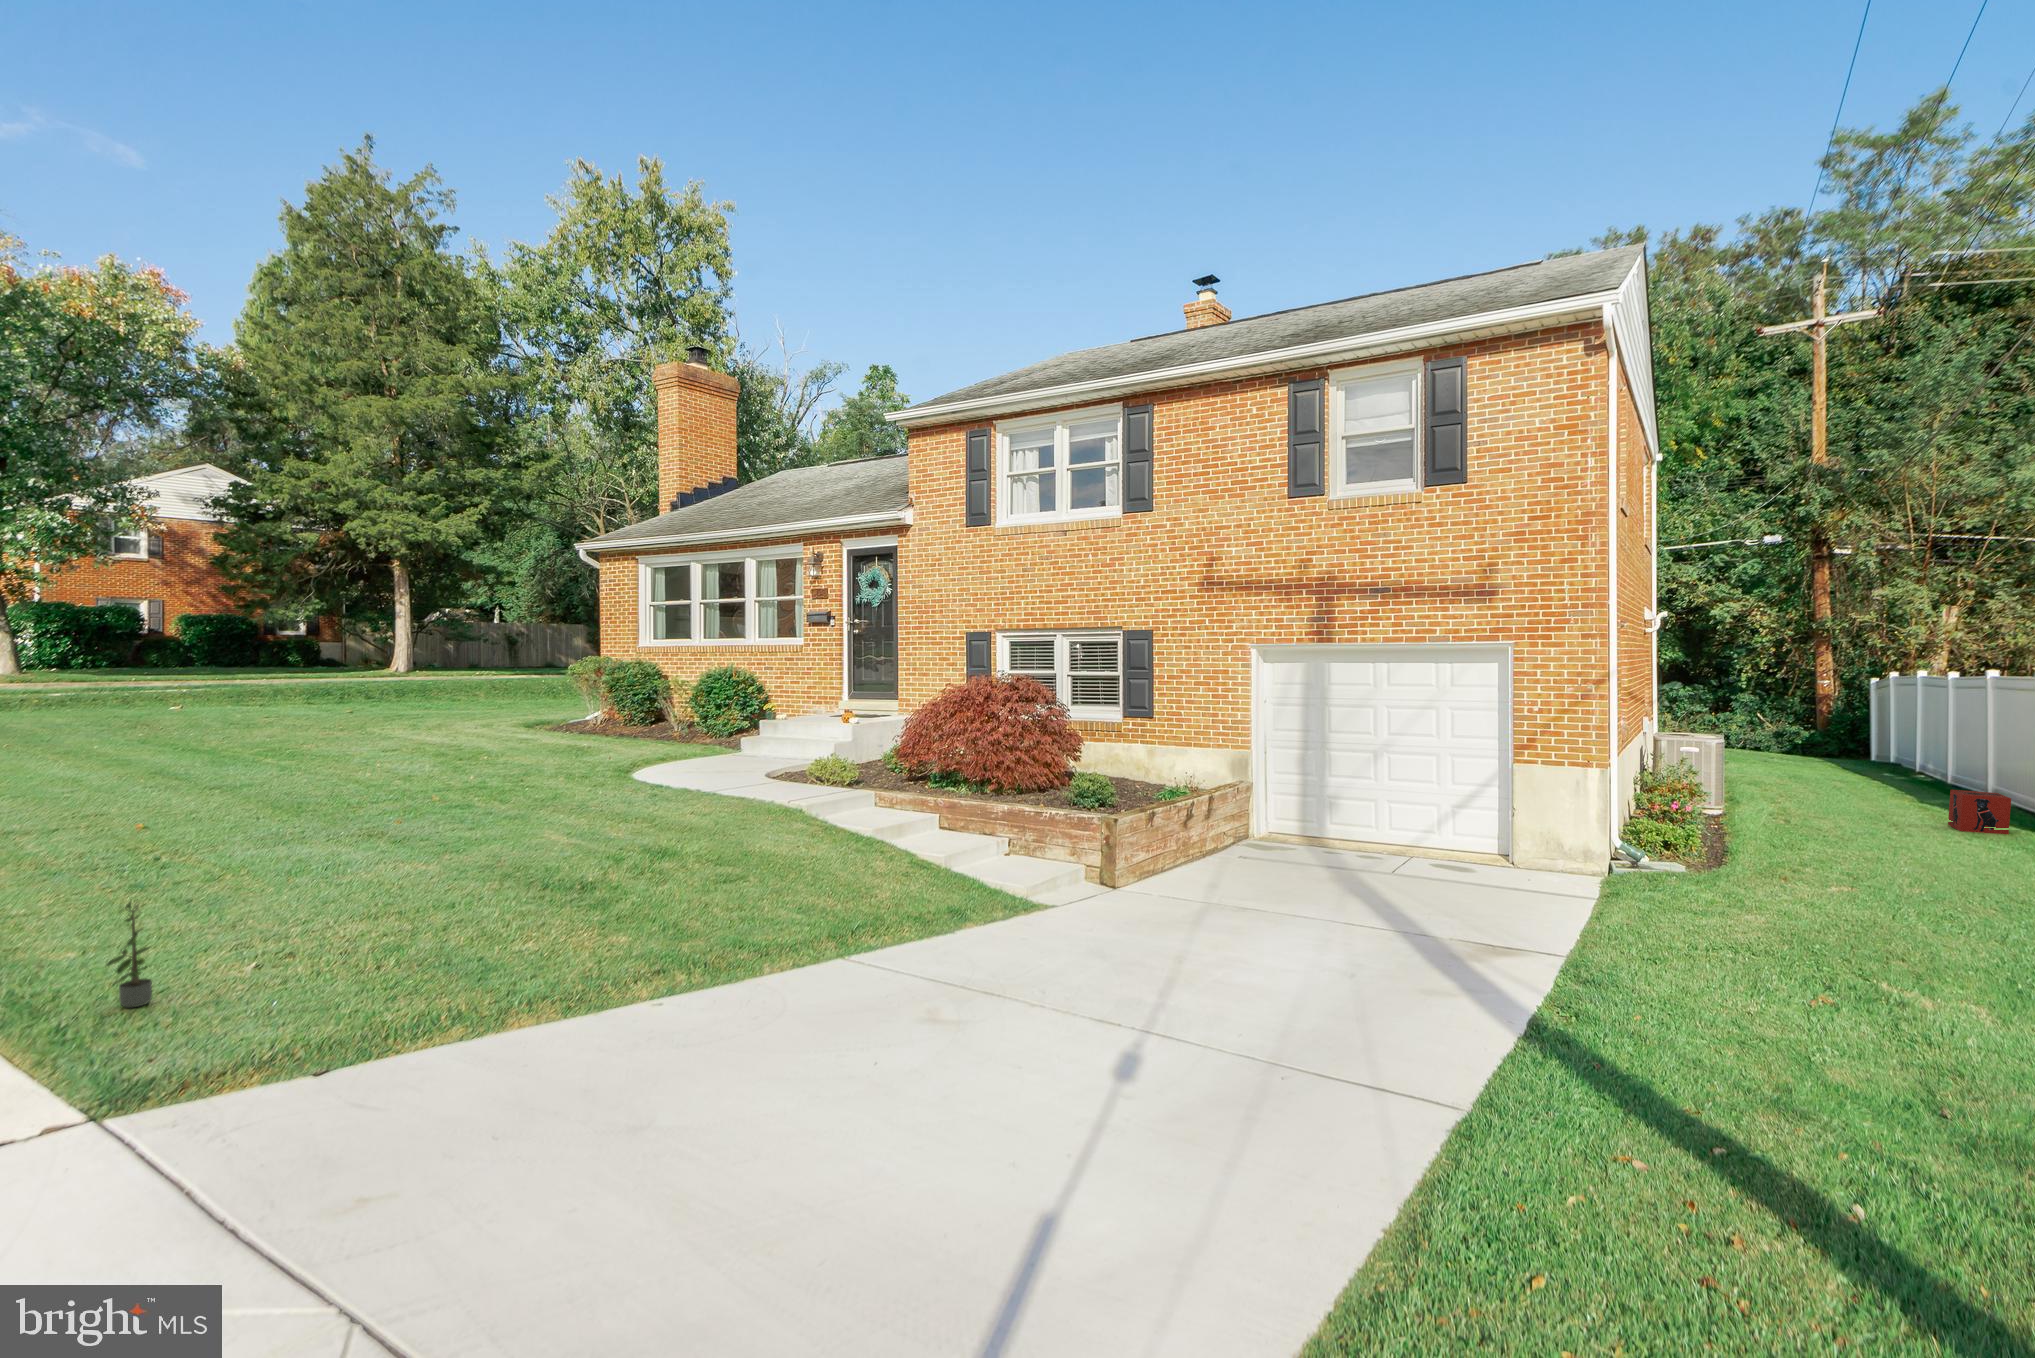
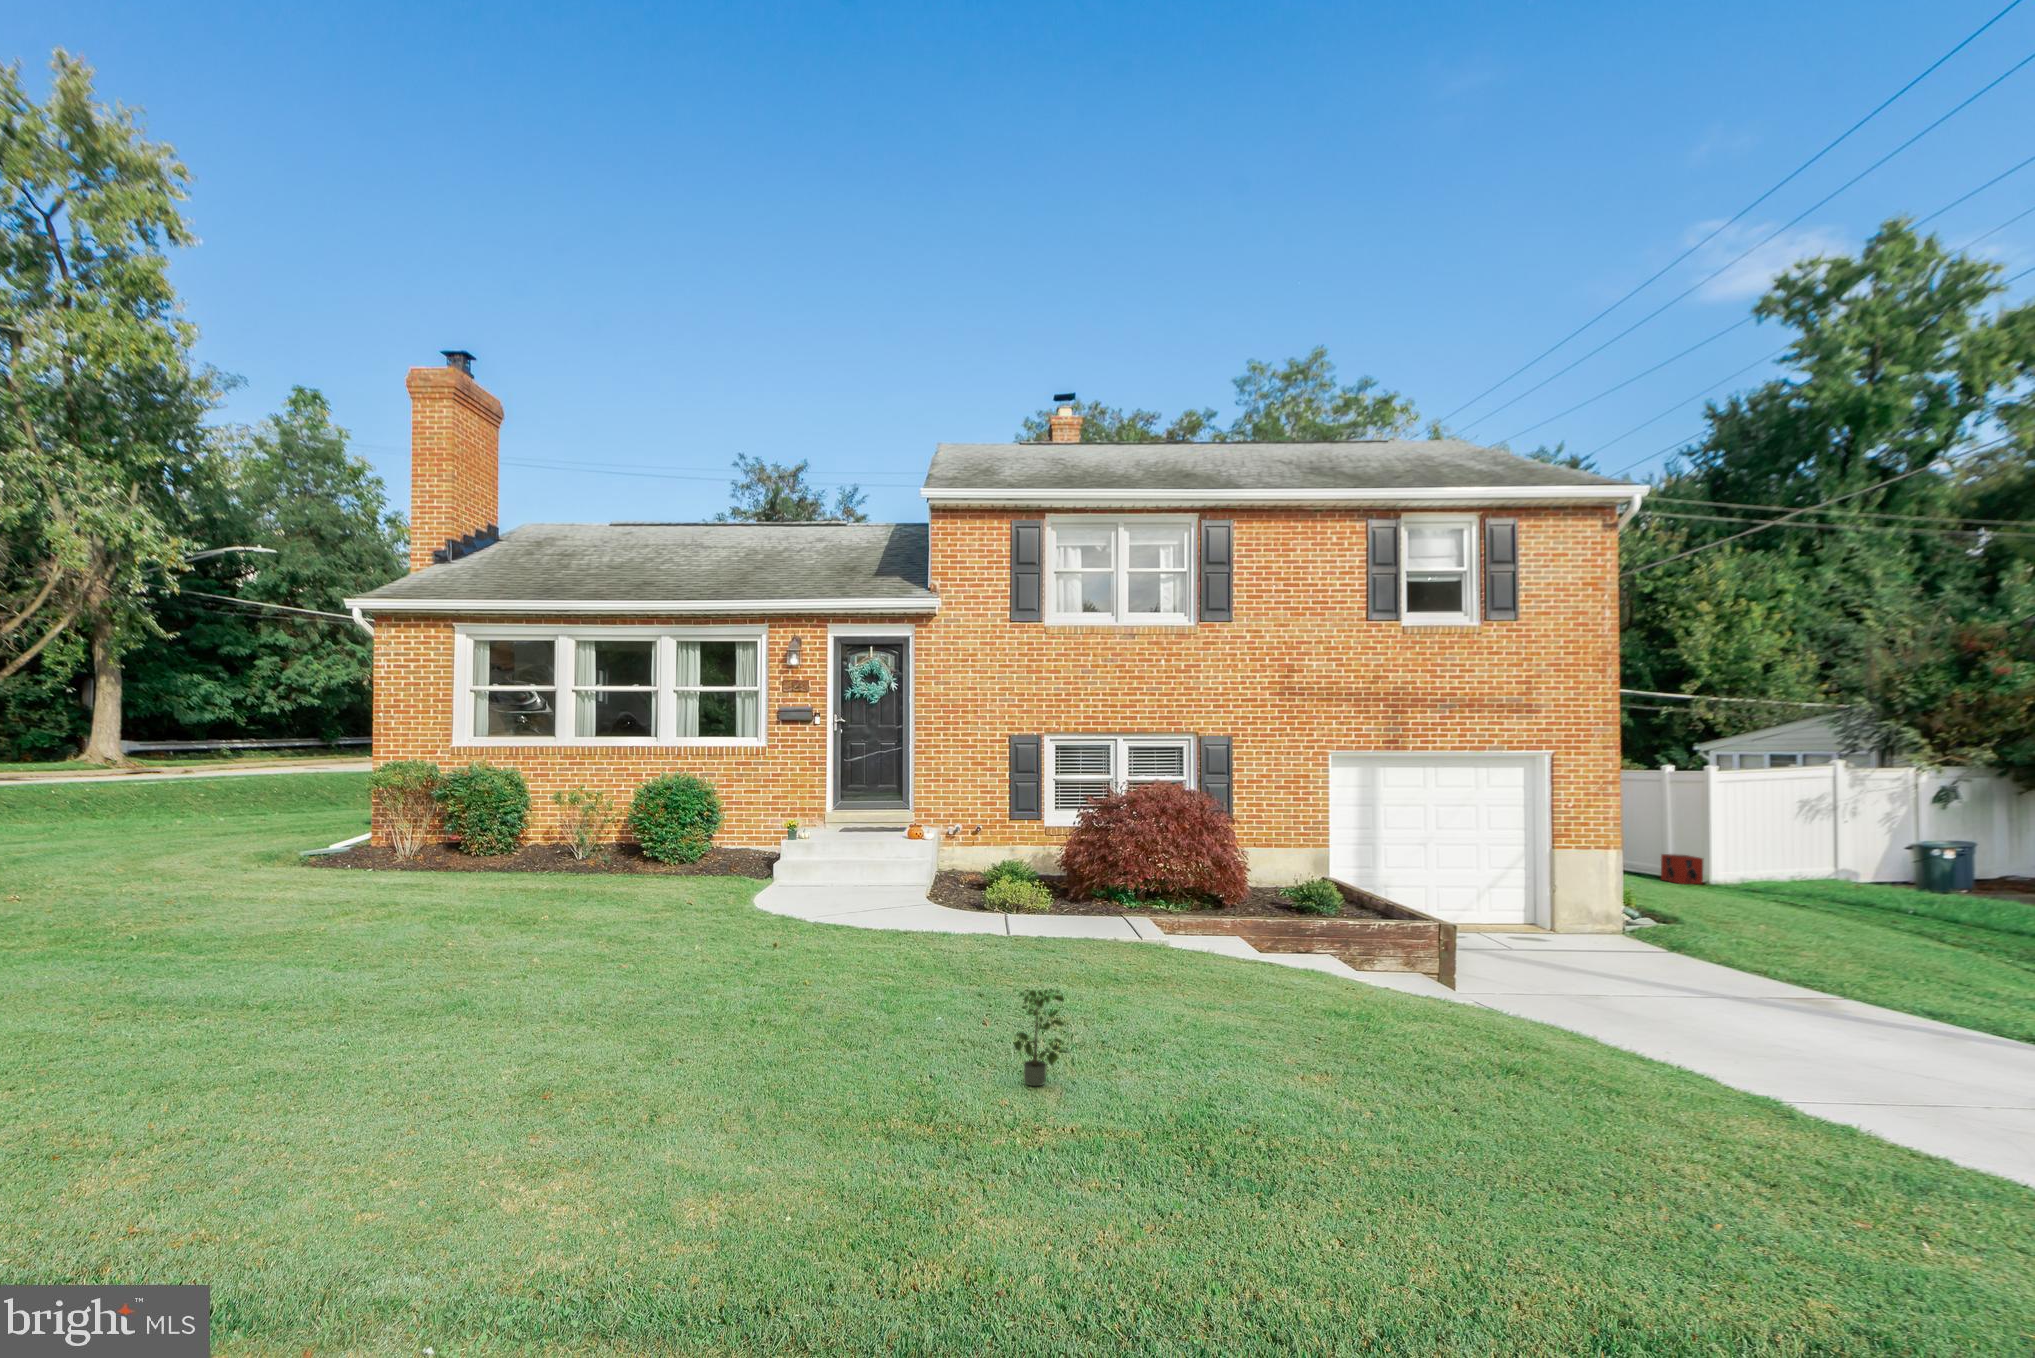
potted plant: present [107,899,152,1008] -> present [1014,989,1068,1086]

